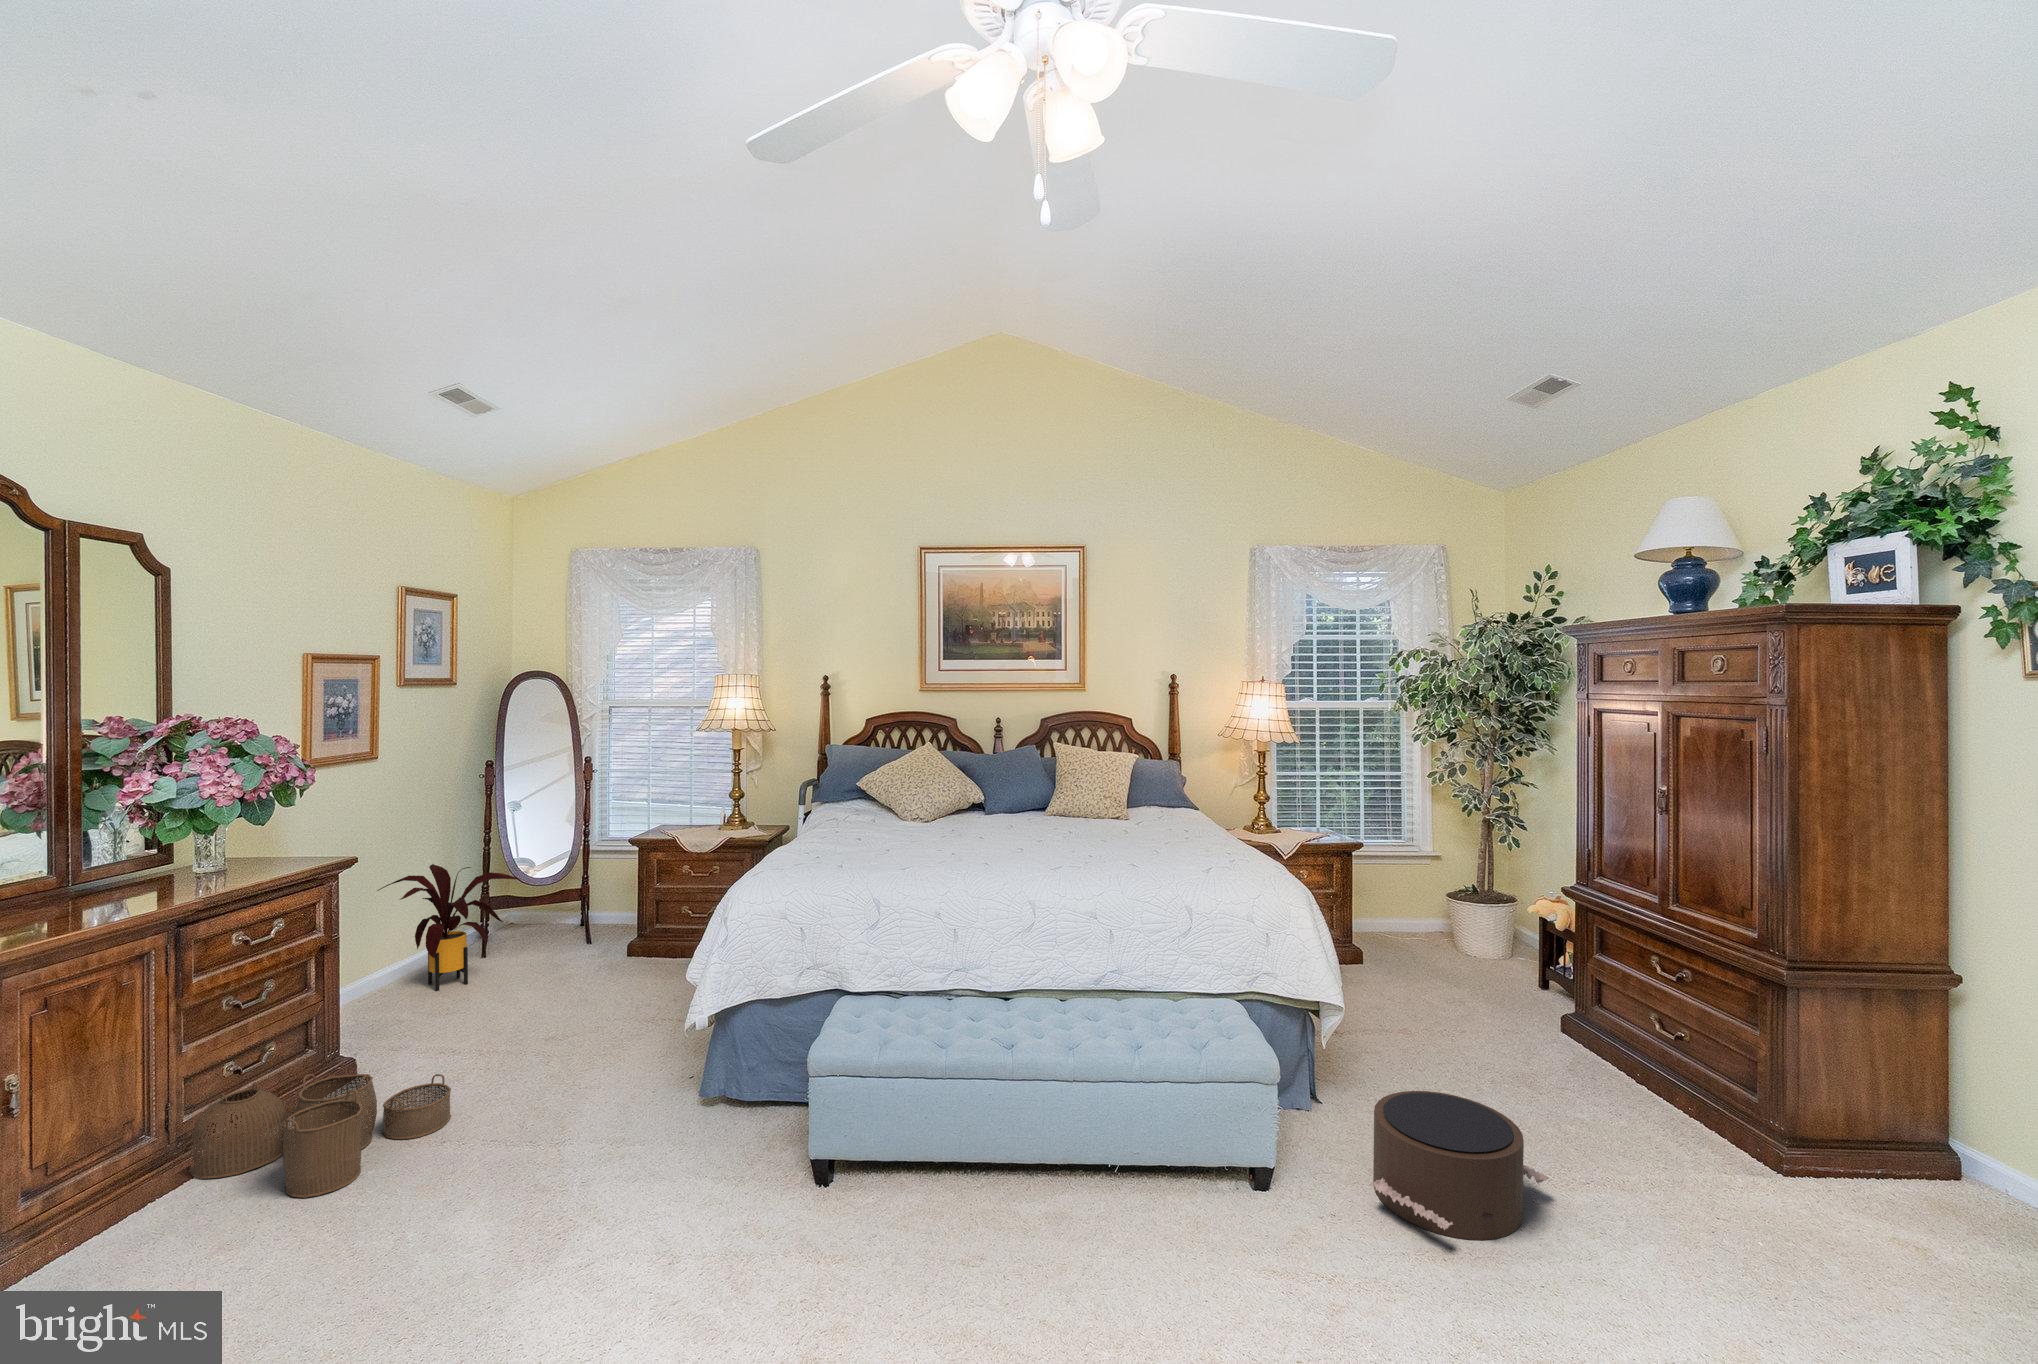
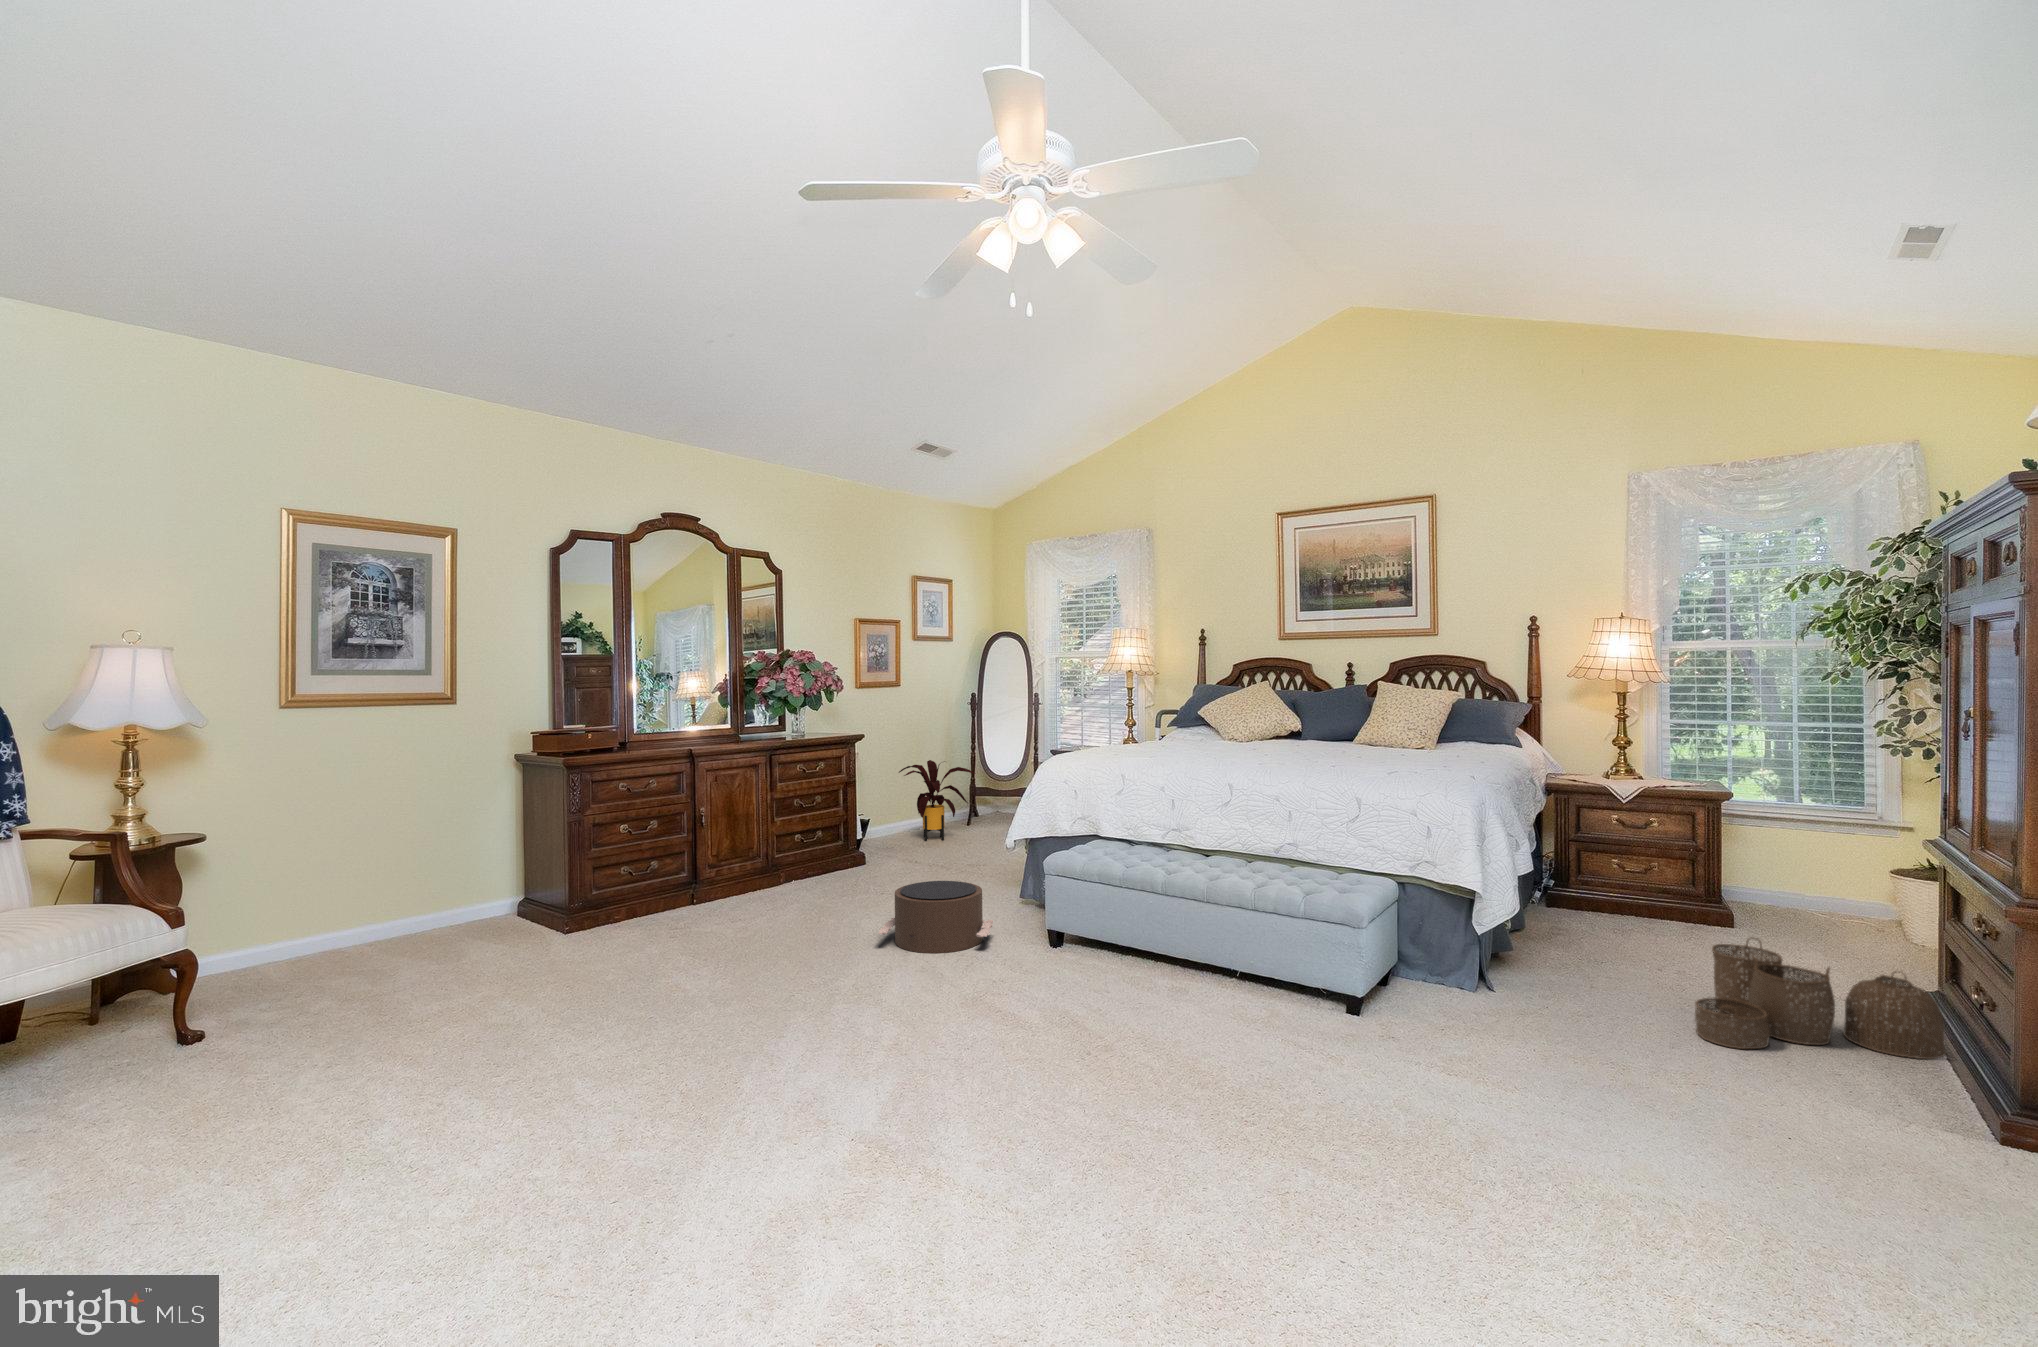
woven basket: present [189,1074,451,1198] -> present [1695,938,1946,1059]
pouf: present [1371,1091,1549,1240] -> present [878,881,993,953]

